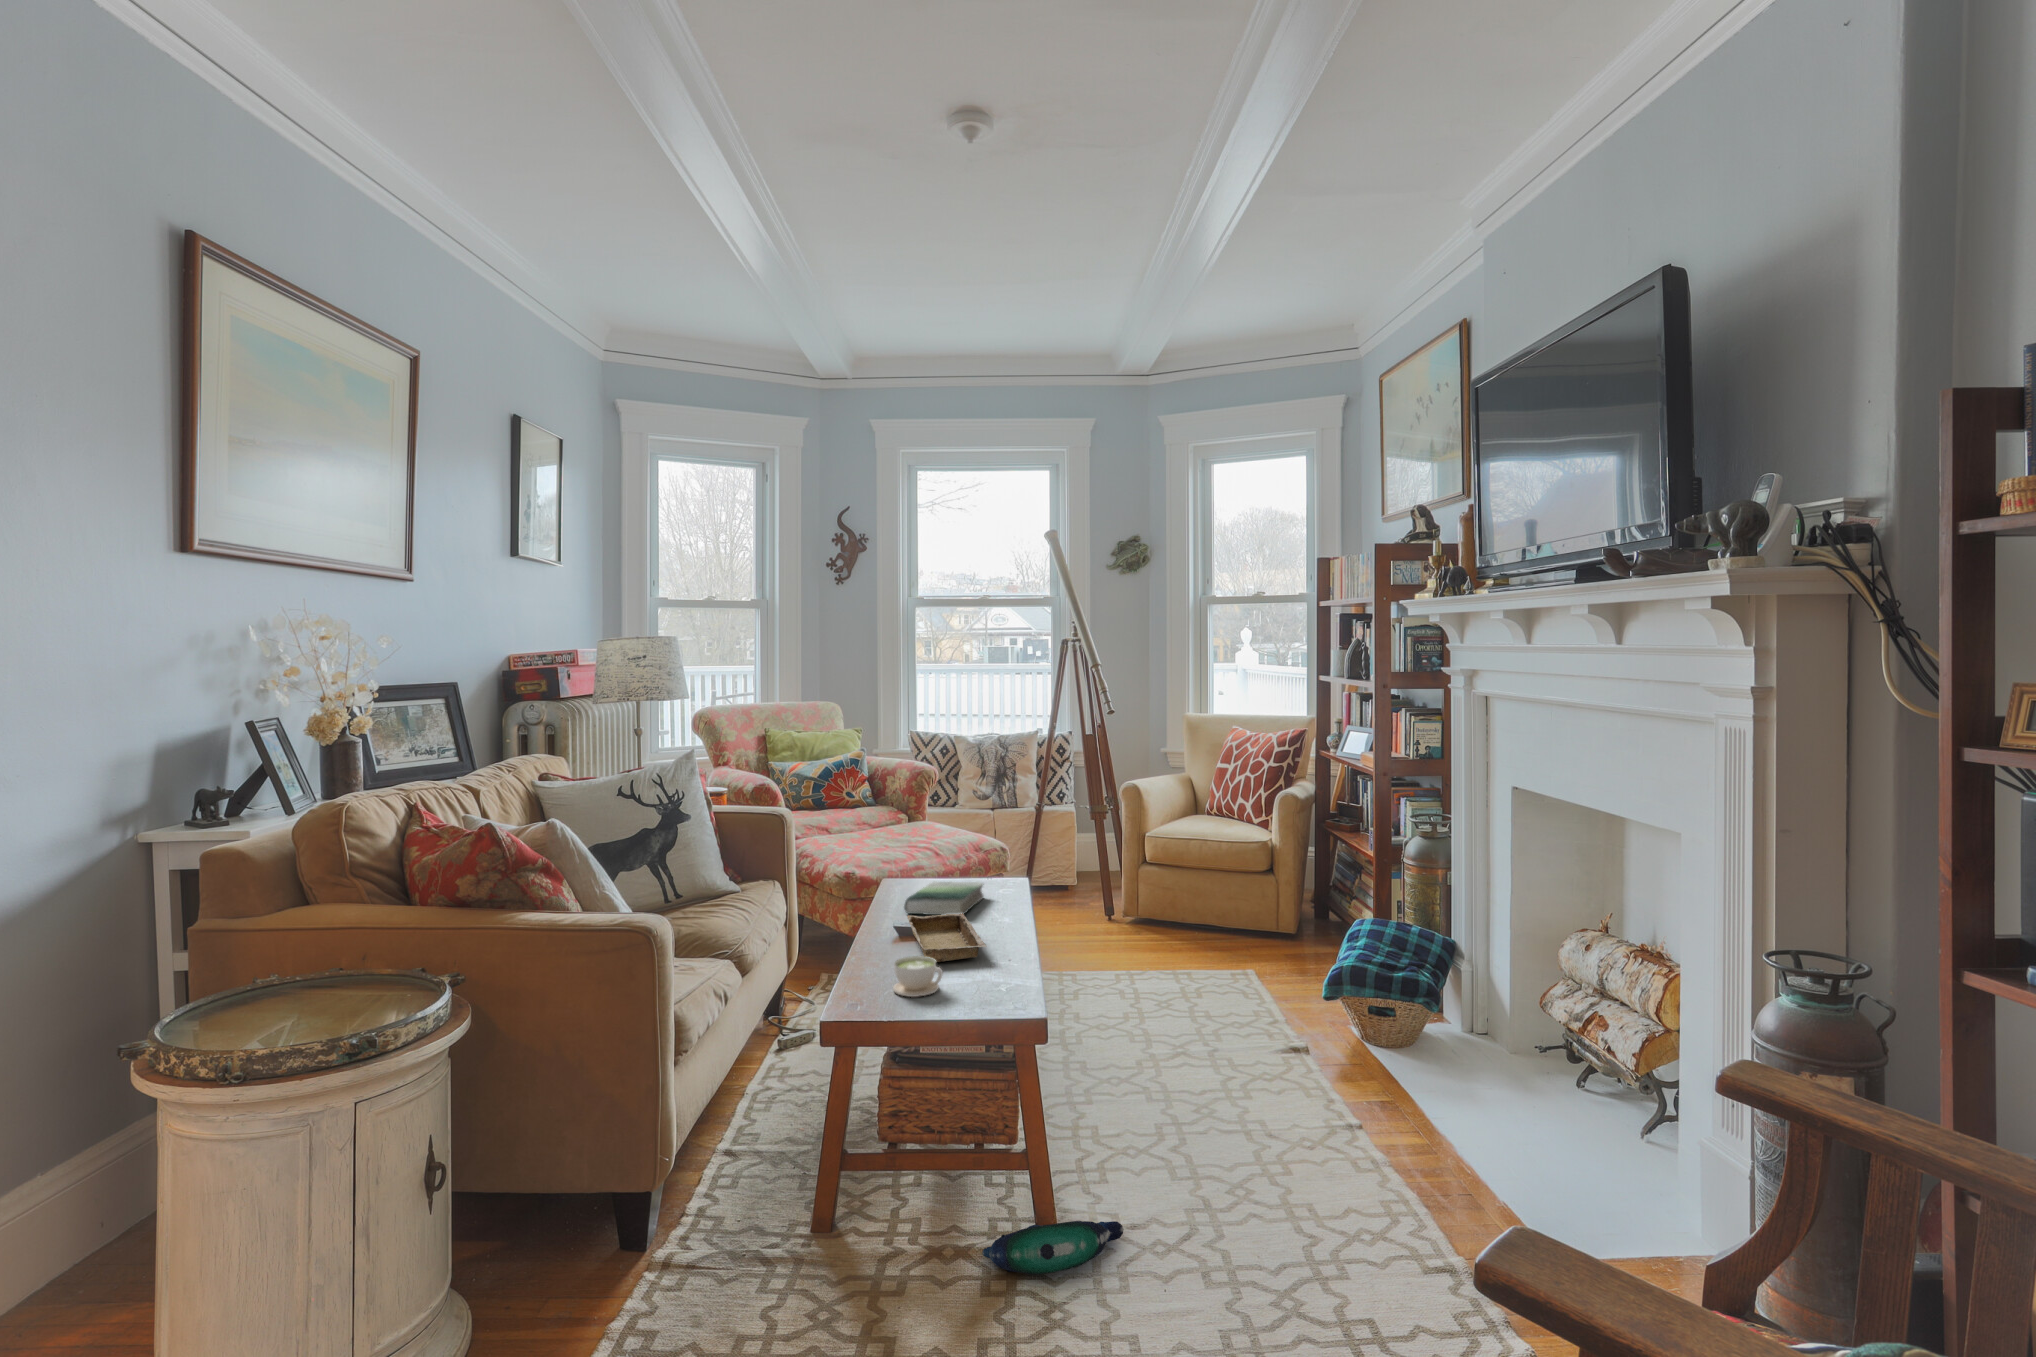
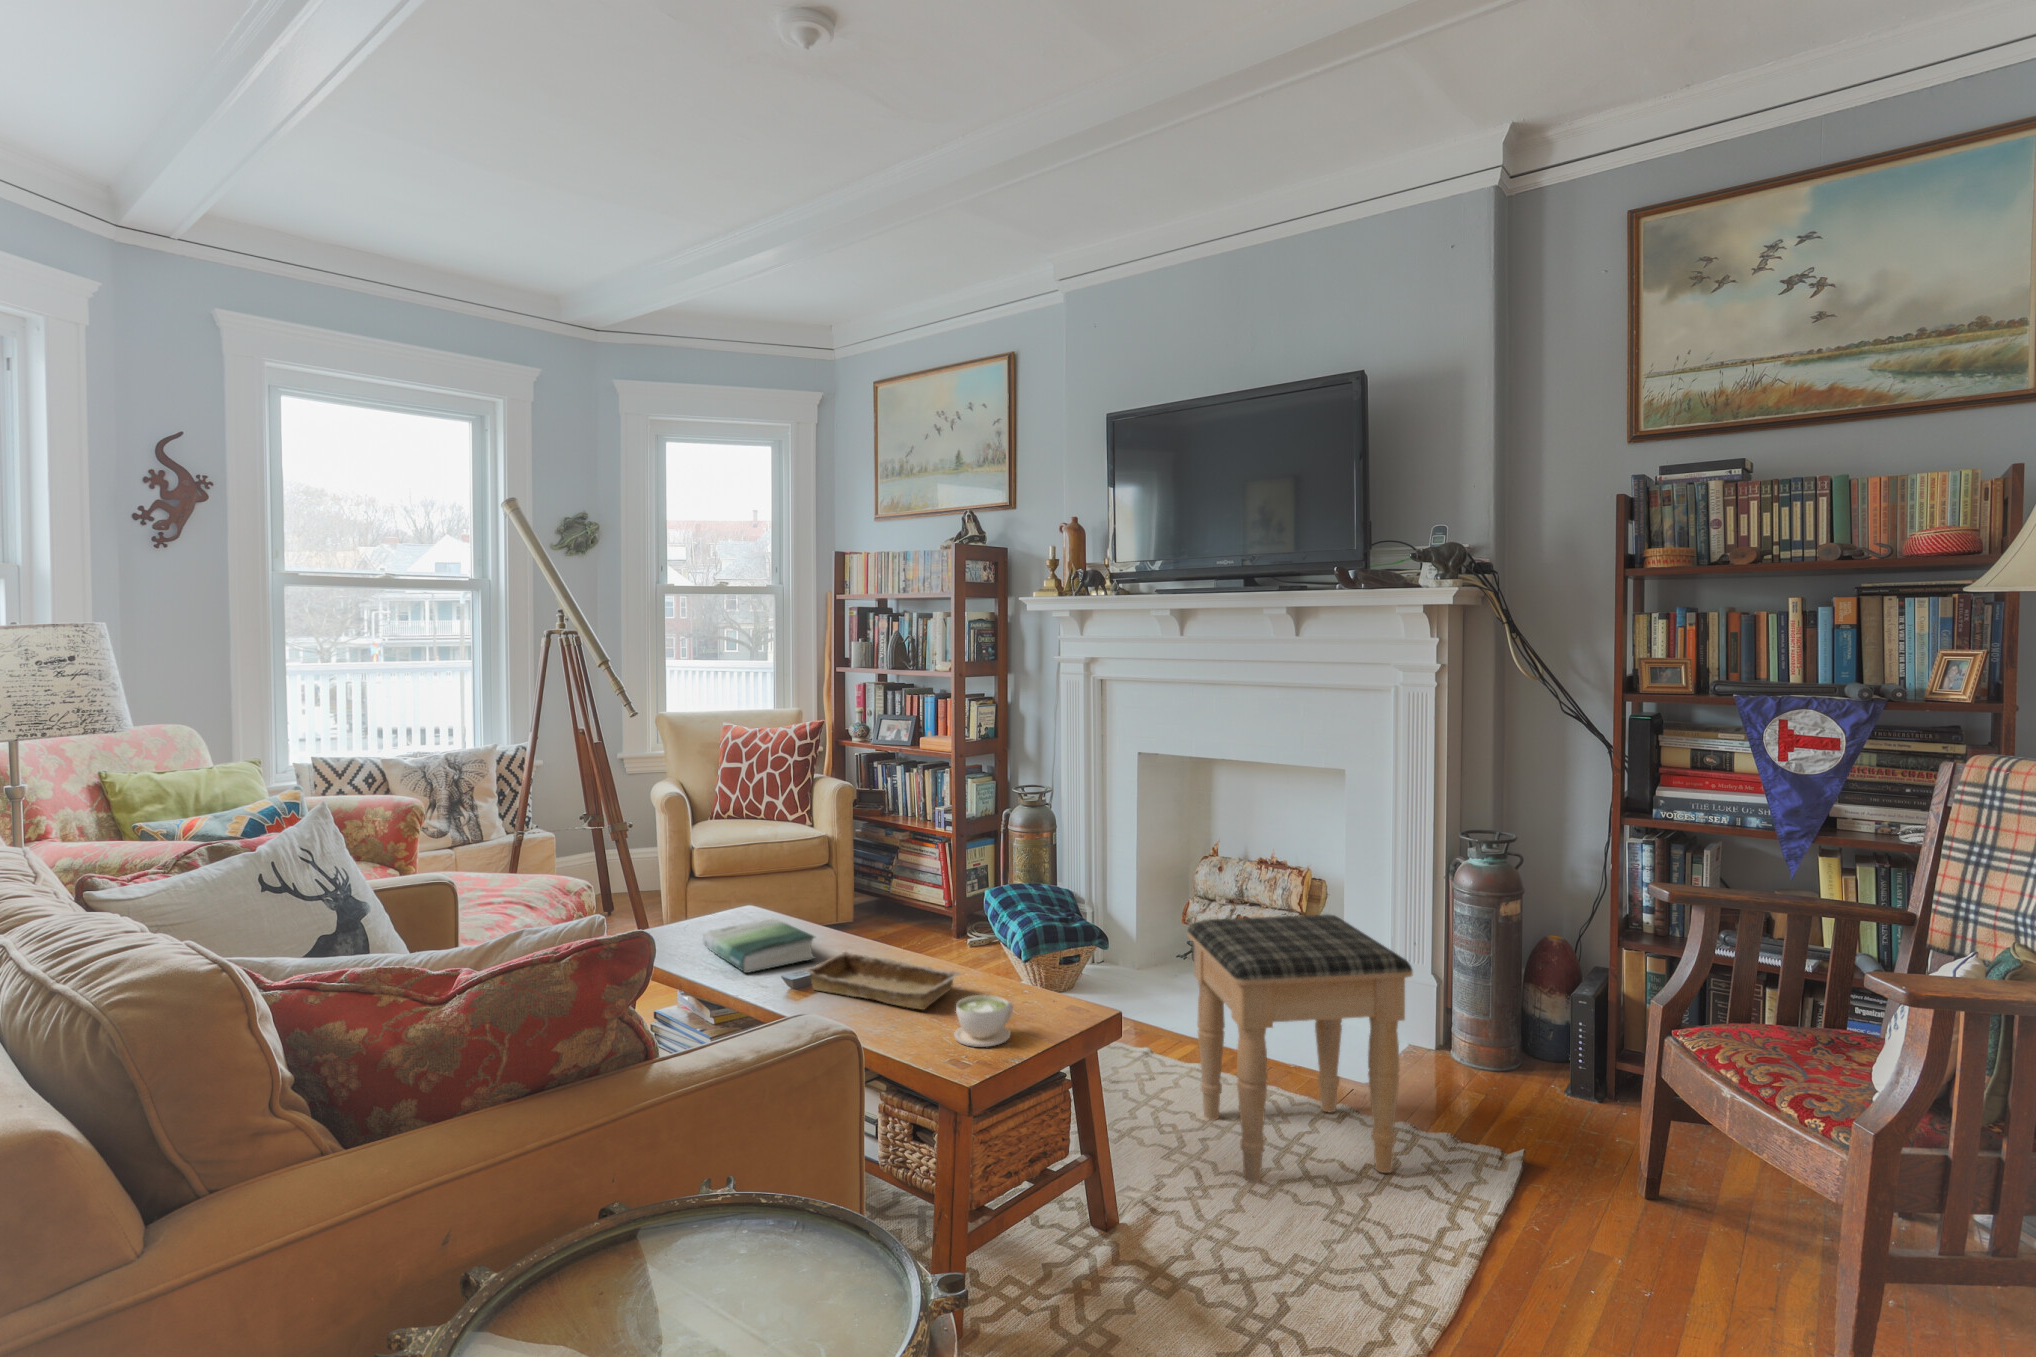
footstool: none [1179,967,1441,1301] -> present [1187,914,1413,1182]
plush toy: present [982,1221,1124,1274] -> none [1170,1199,1264,1292]

